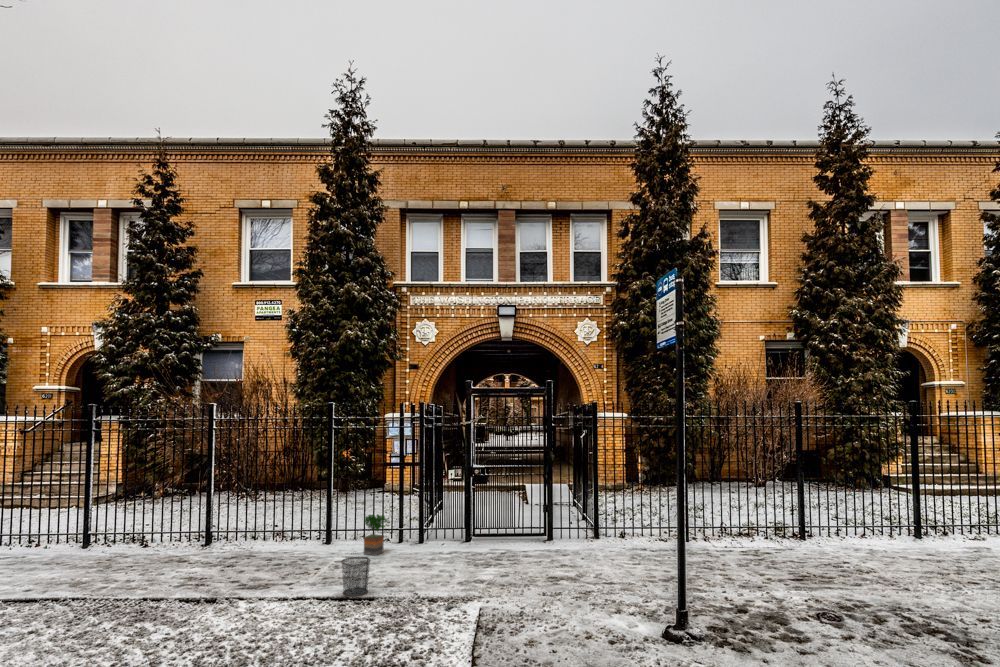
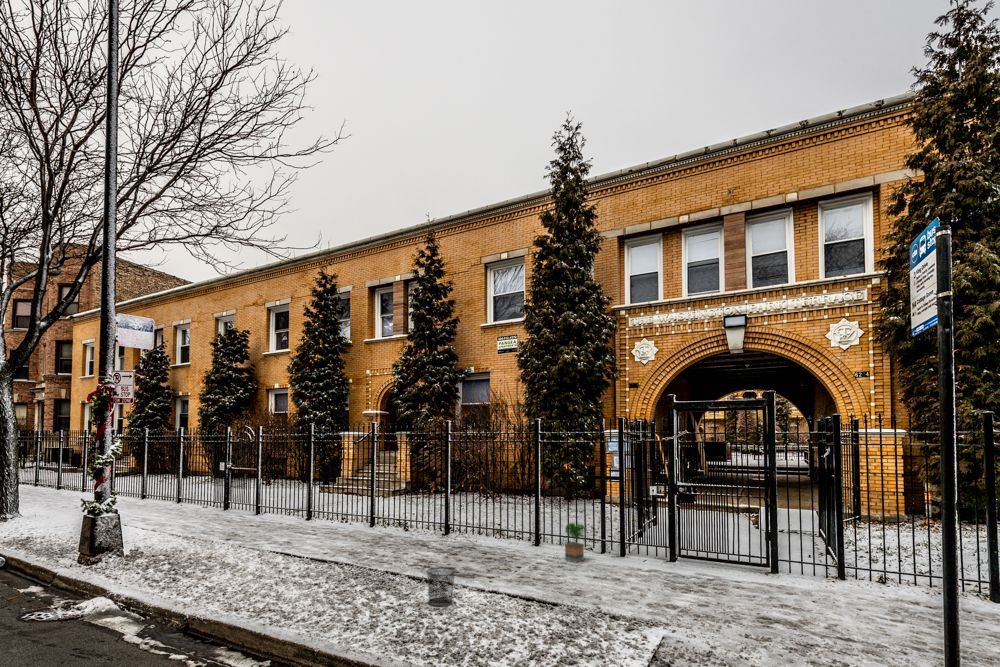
waste bin: present [341,557,371,596] -> present [427,567,455,607]

